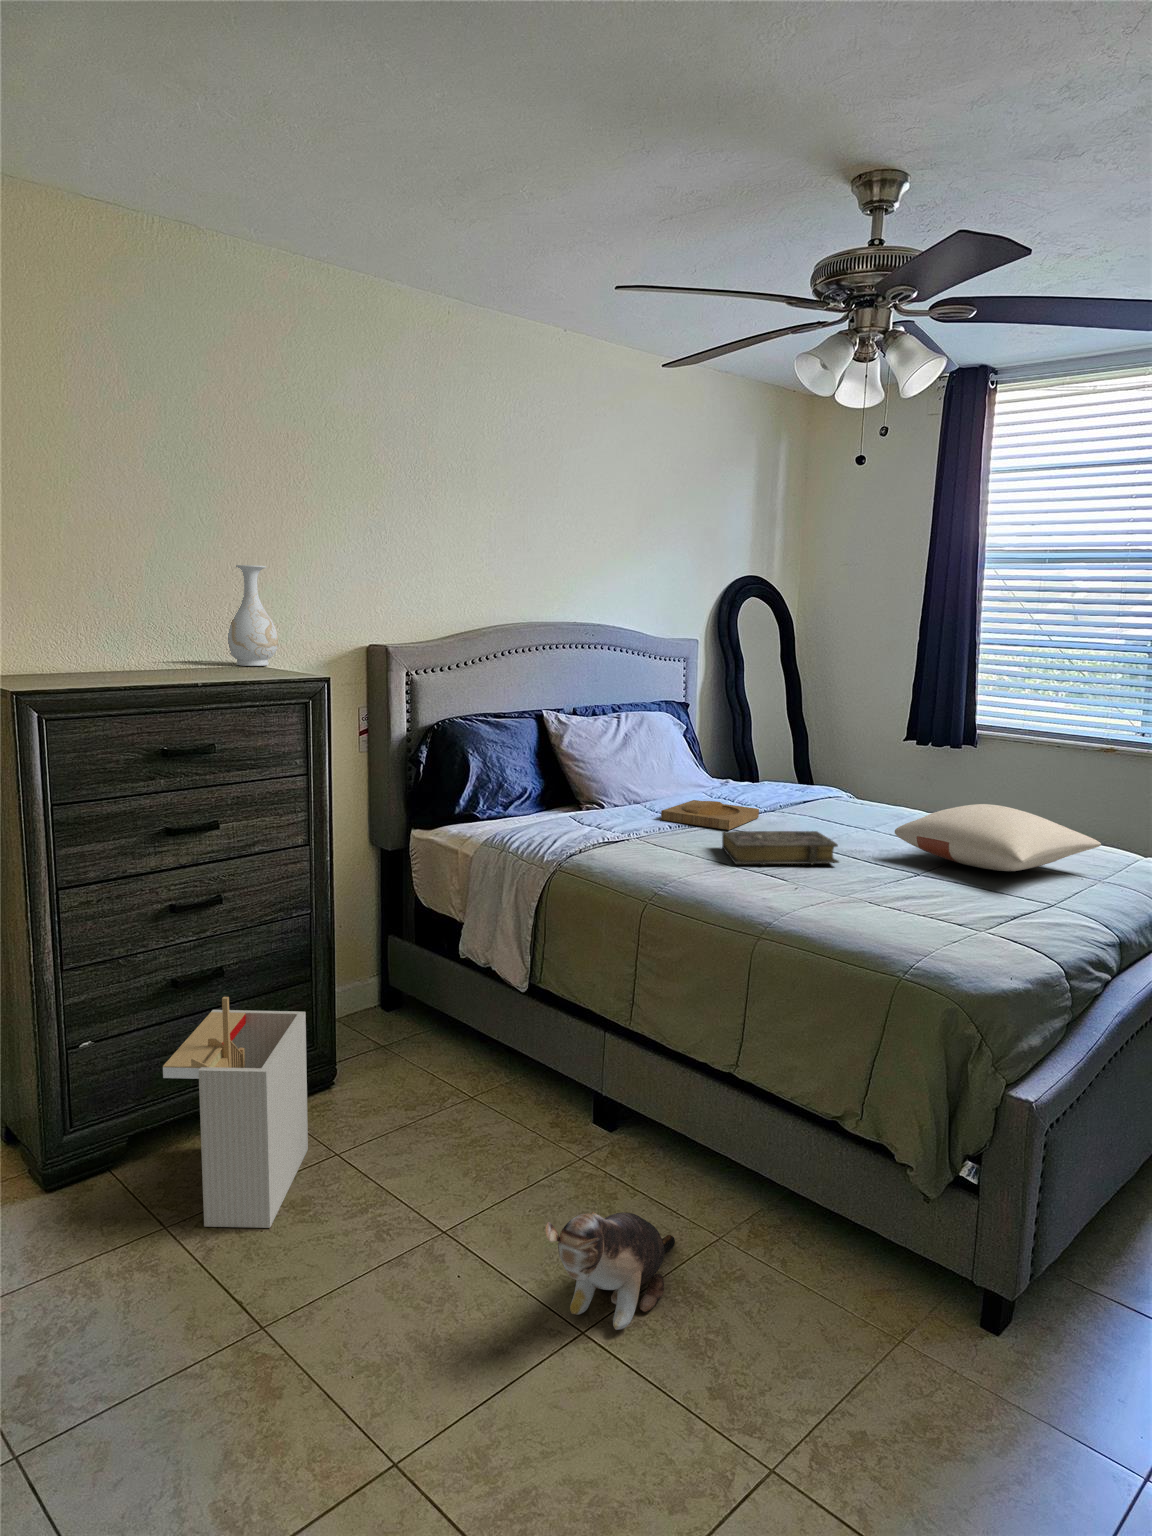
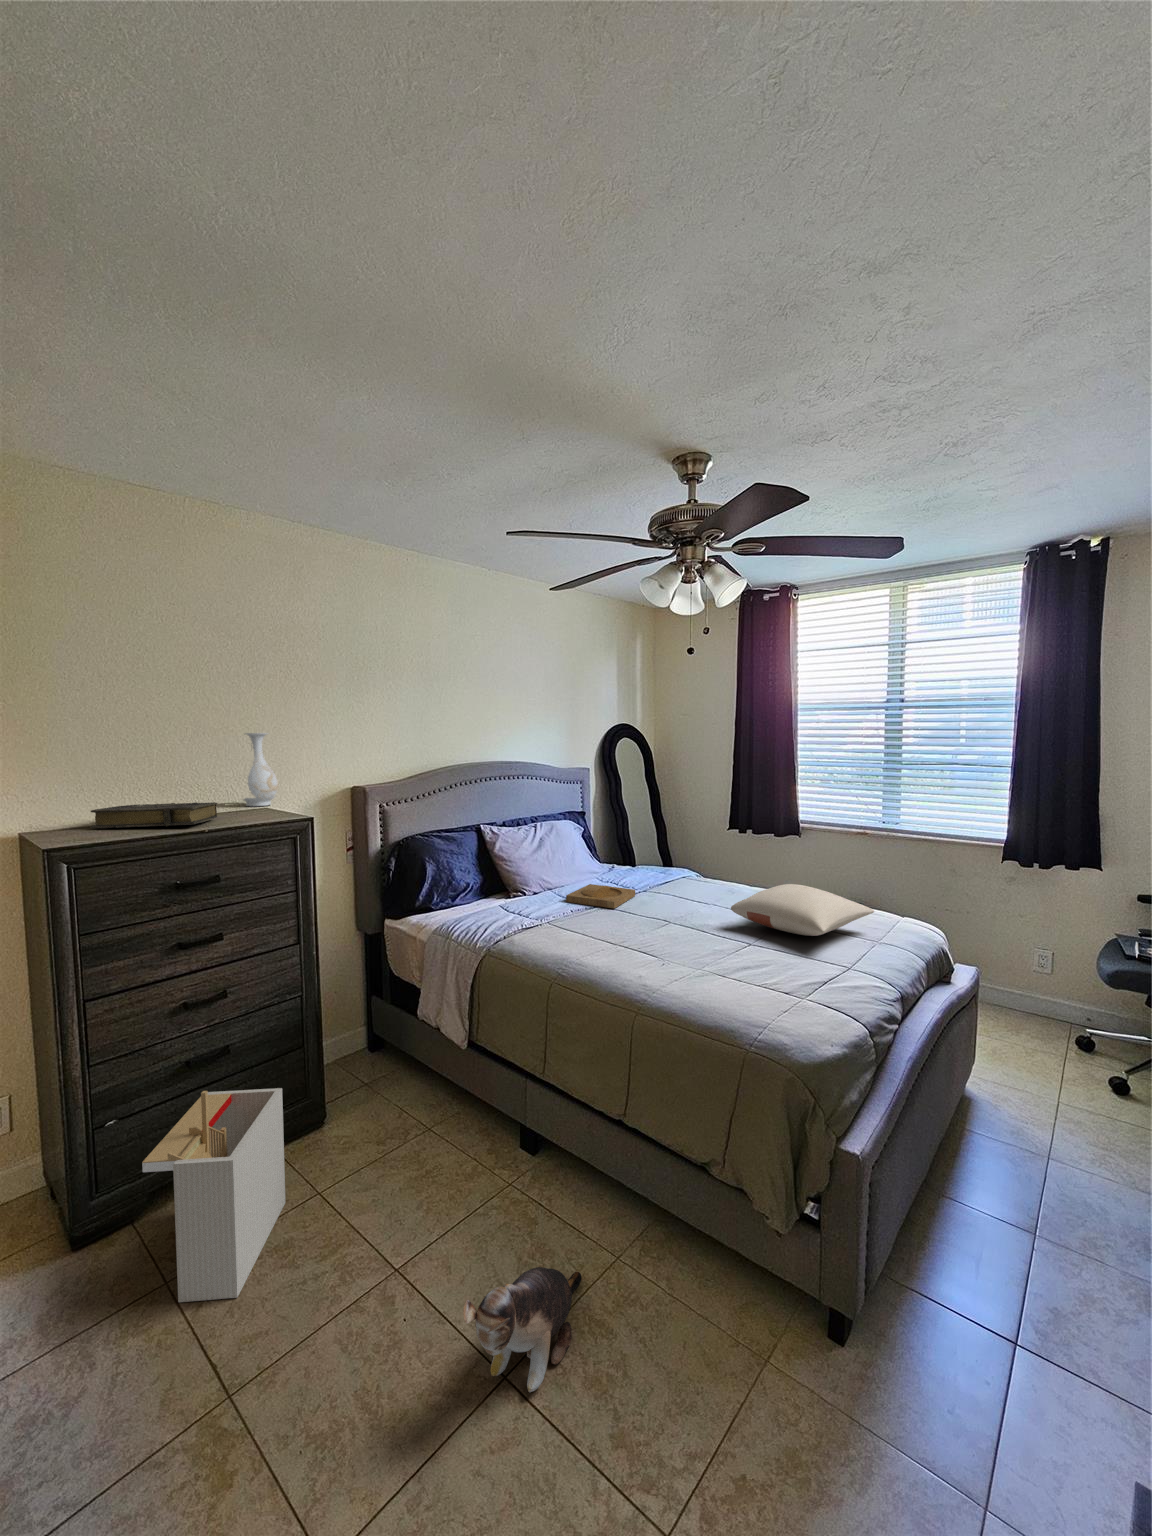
book: present [722,831,839,865] -> present [90,802,217,828]

